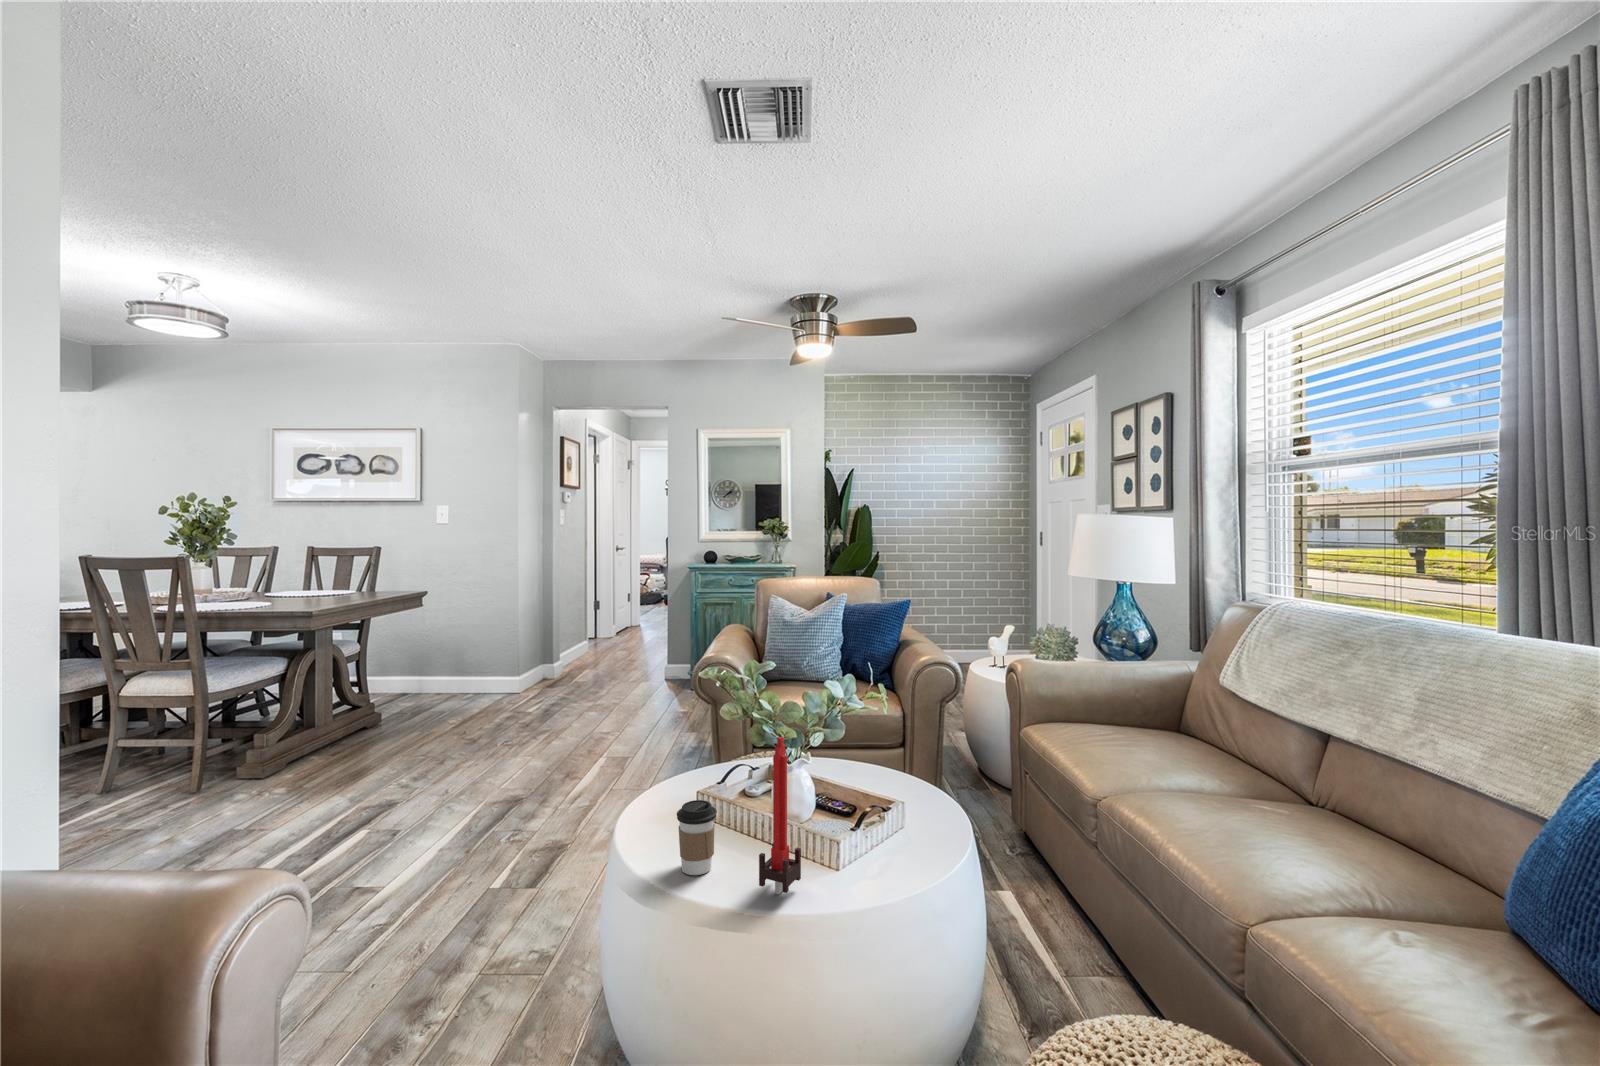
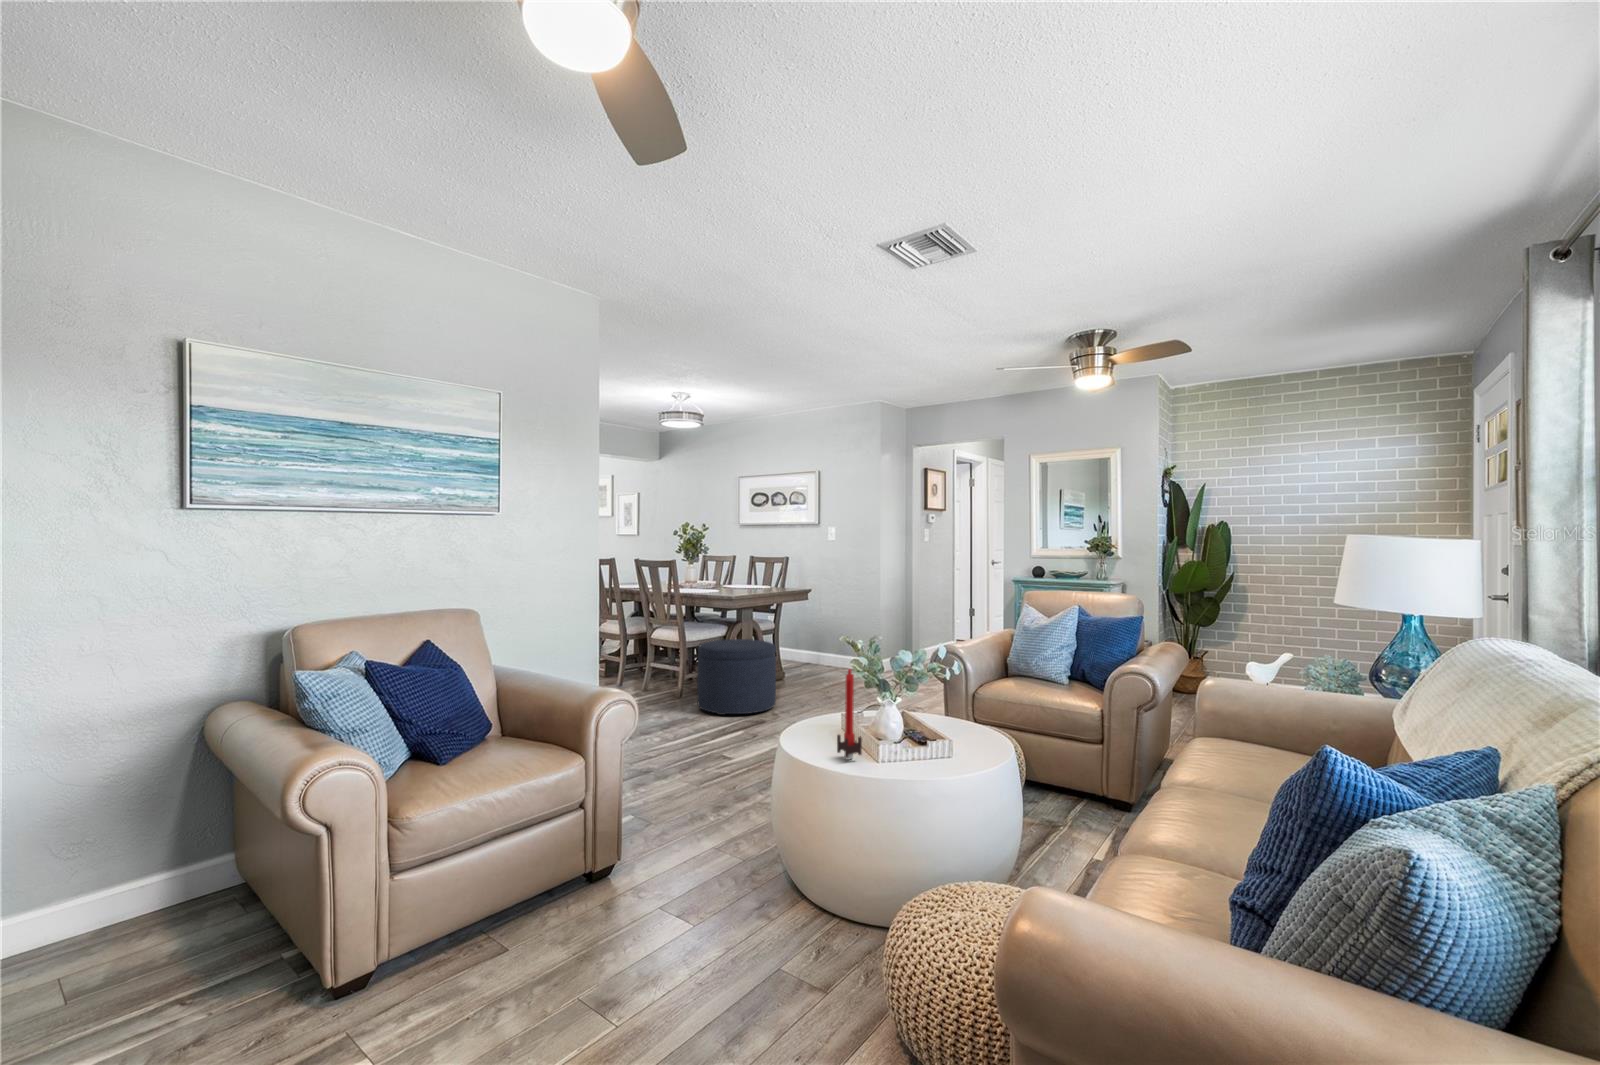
ottoman: none [252,675,400,806] -> present [697,639,776,715]
coffee cup: present [677,800,717,875] -> none [810,705,833,745]

